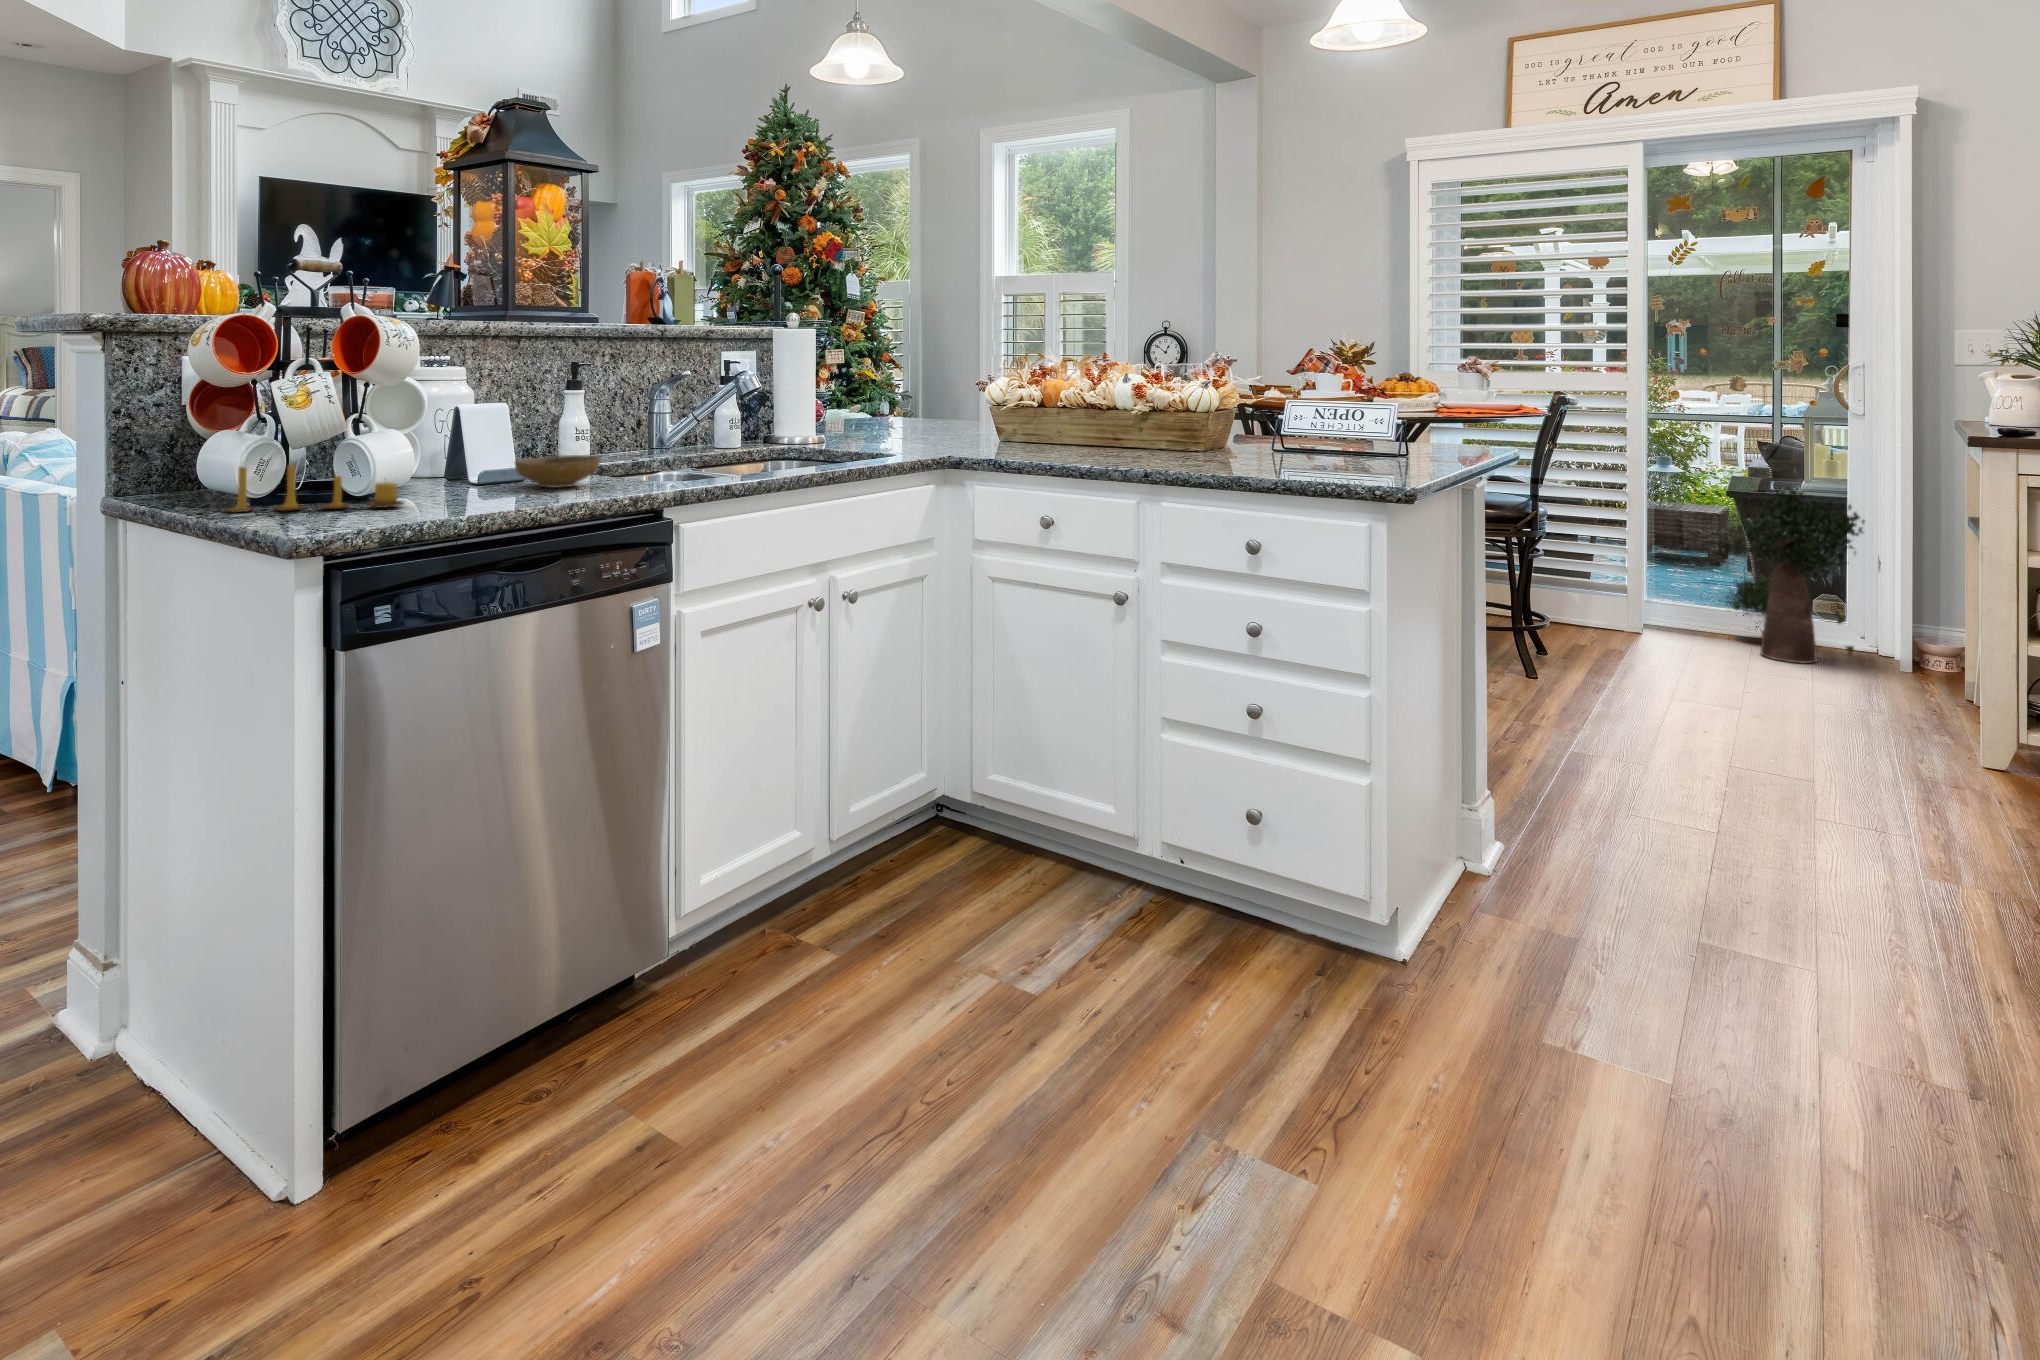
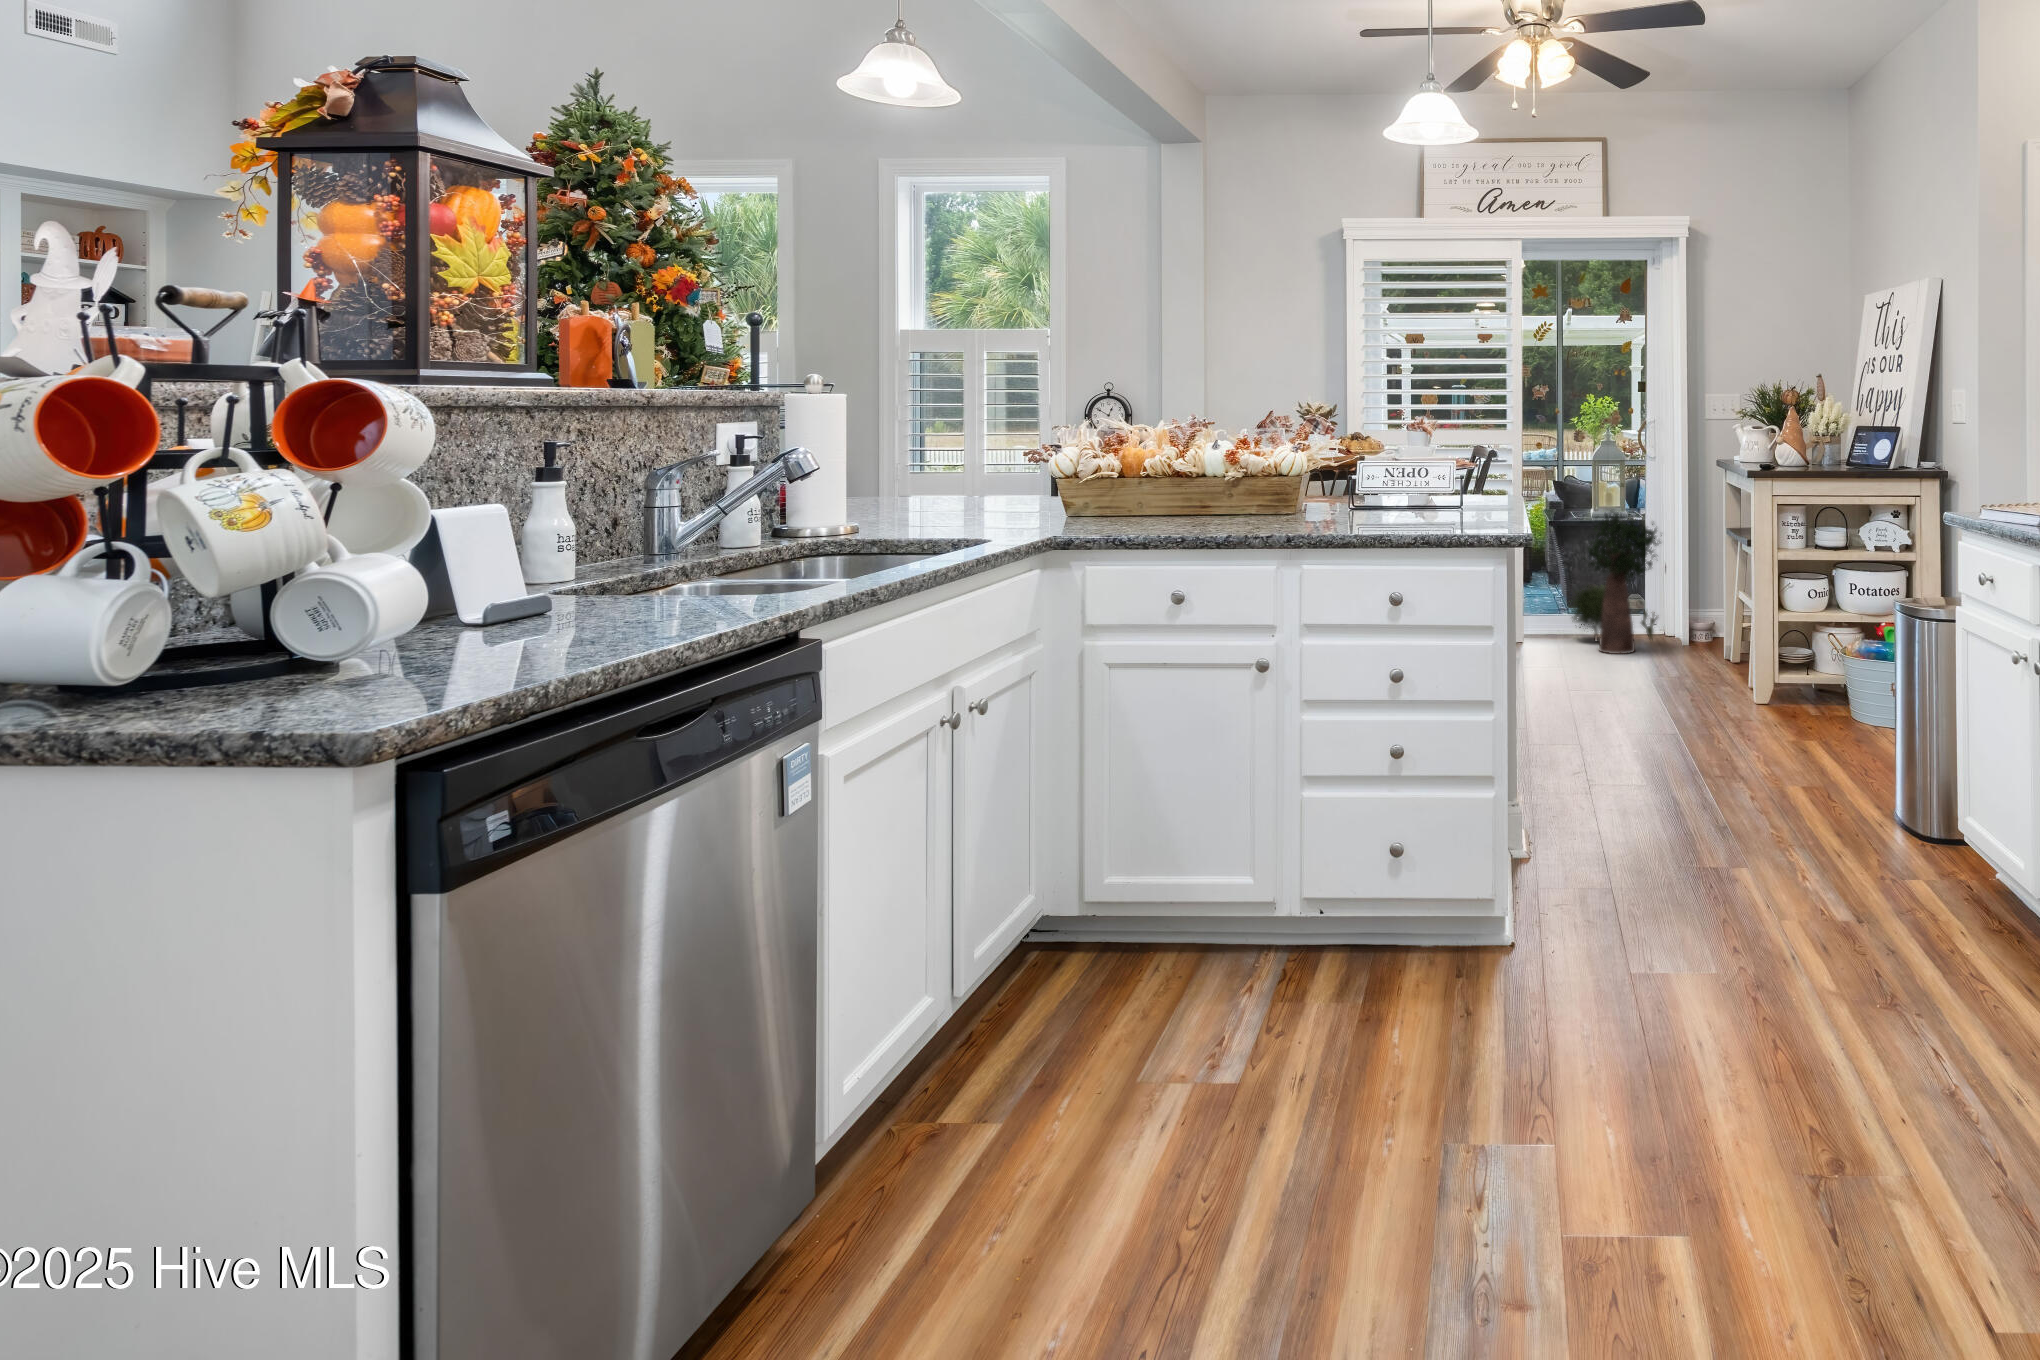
ceramic bowl: present [515,455,600,487] -> none [586,566,718,613]
candle: present [225,465,403,513] -> none [209,609,520,700]

